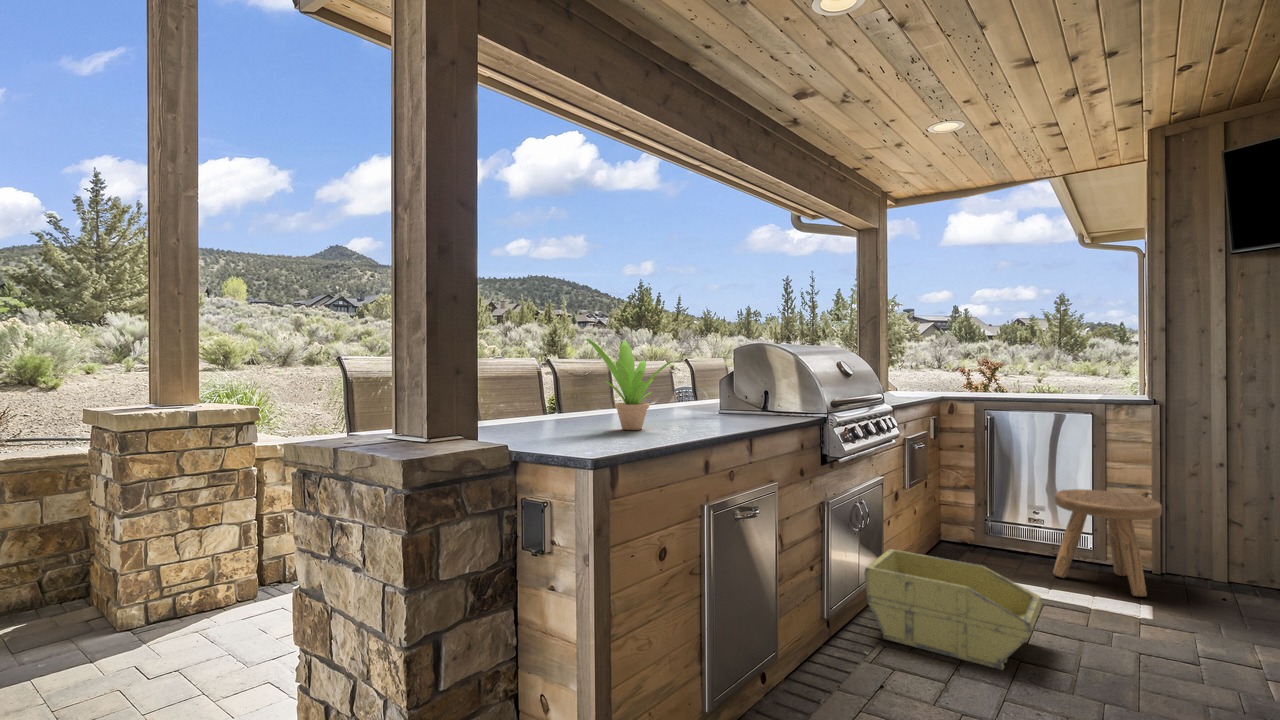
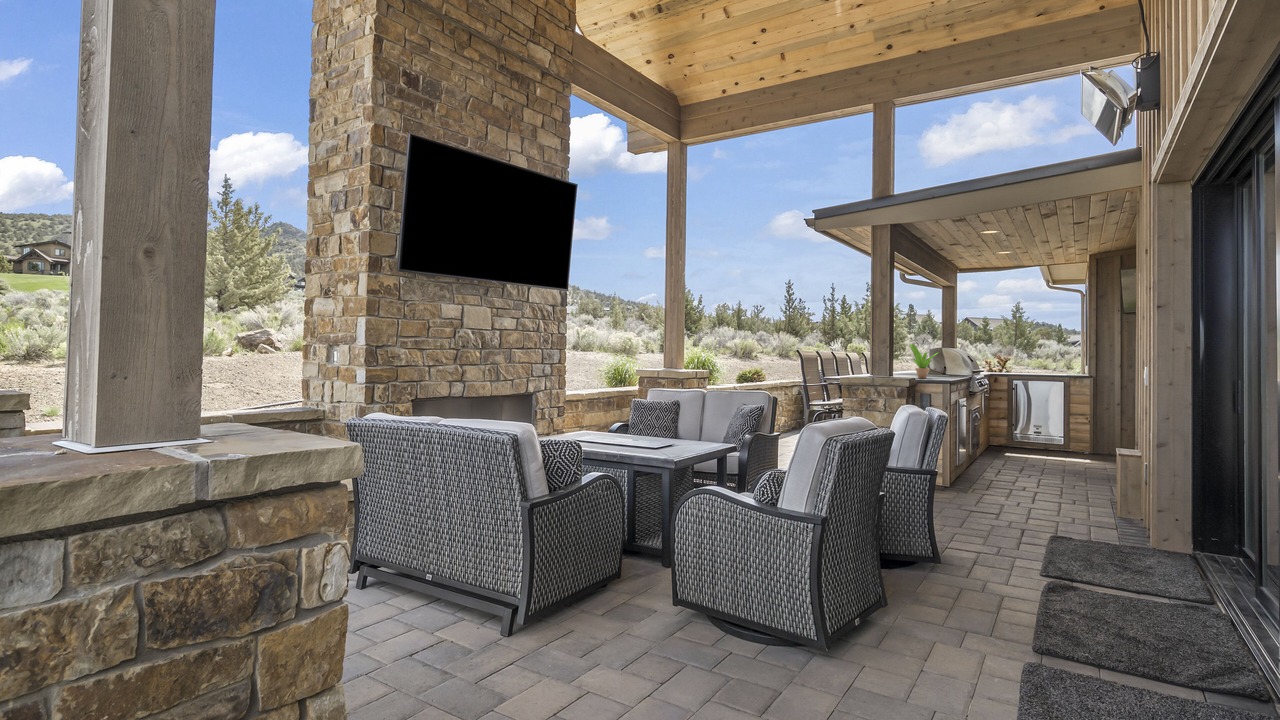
stool: present [1053,489,1162,597] -> none [1047,417,1095,460]
storage bin: present [864,549,1042,670] -> none [983,437,1054,474]

